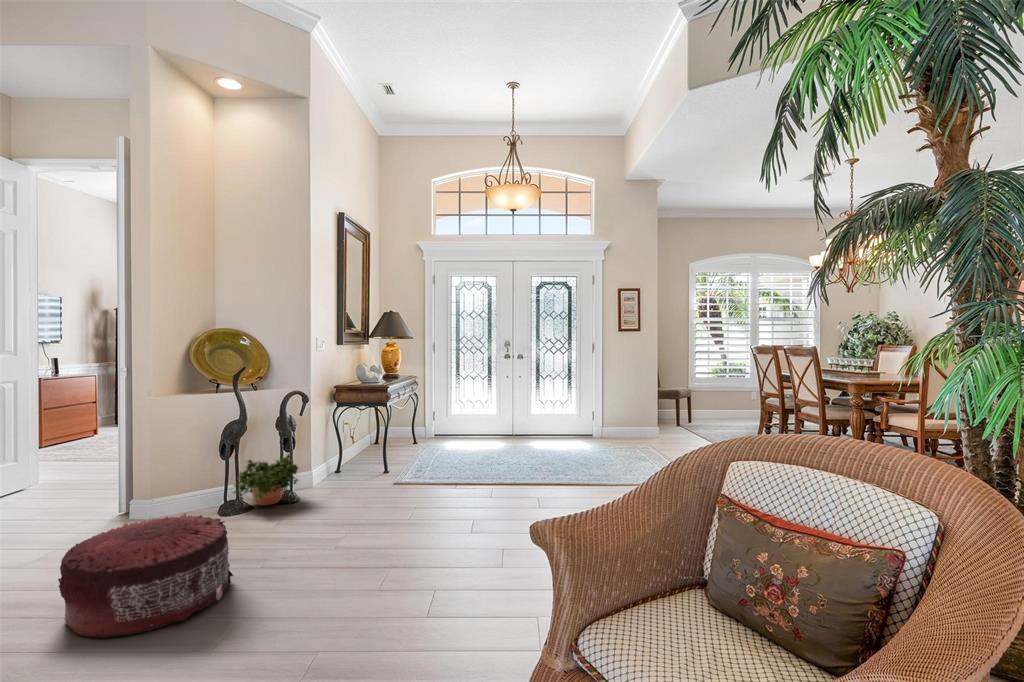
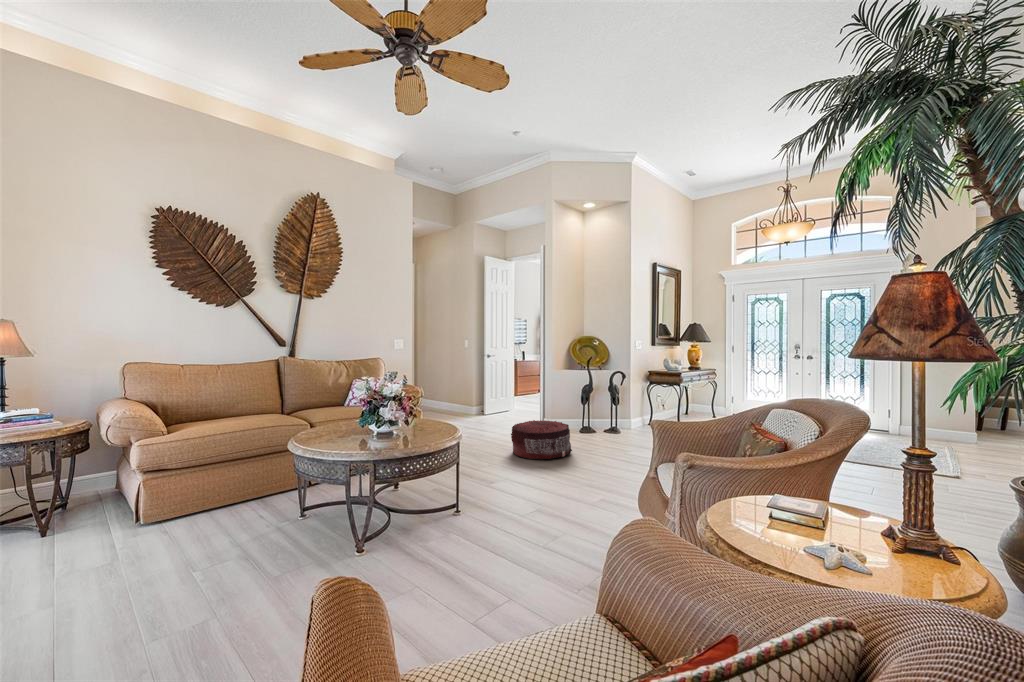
potted plant: present [233,454,299,505] -> none [585,406,620,434]

